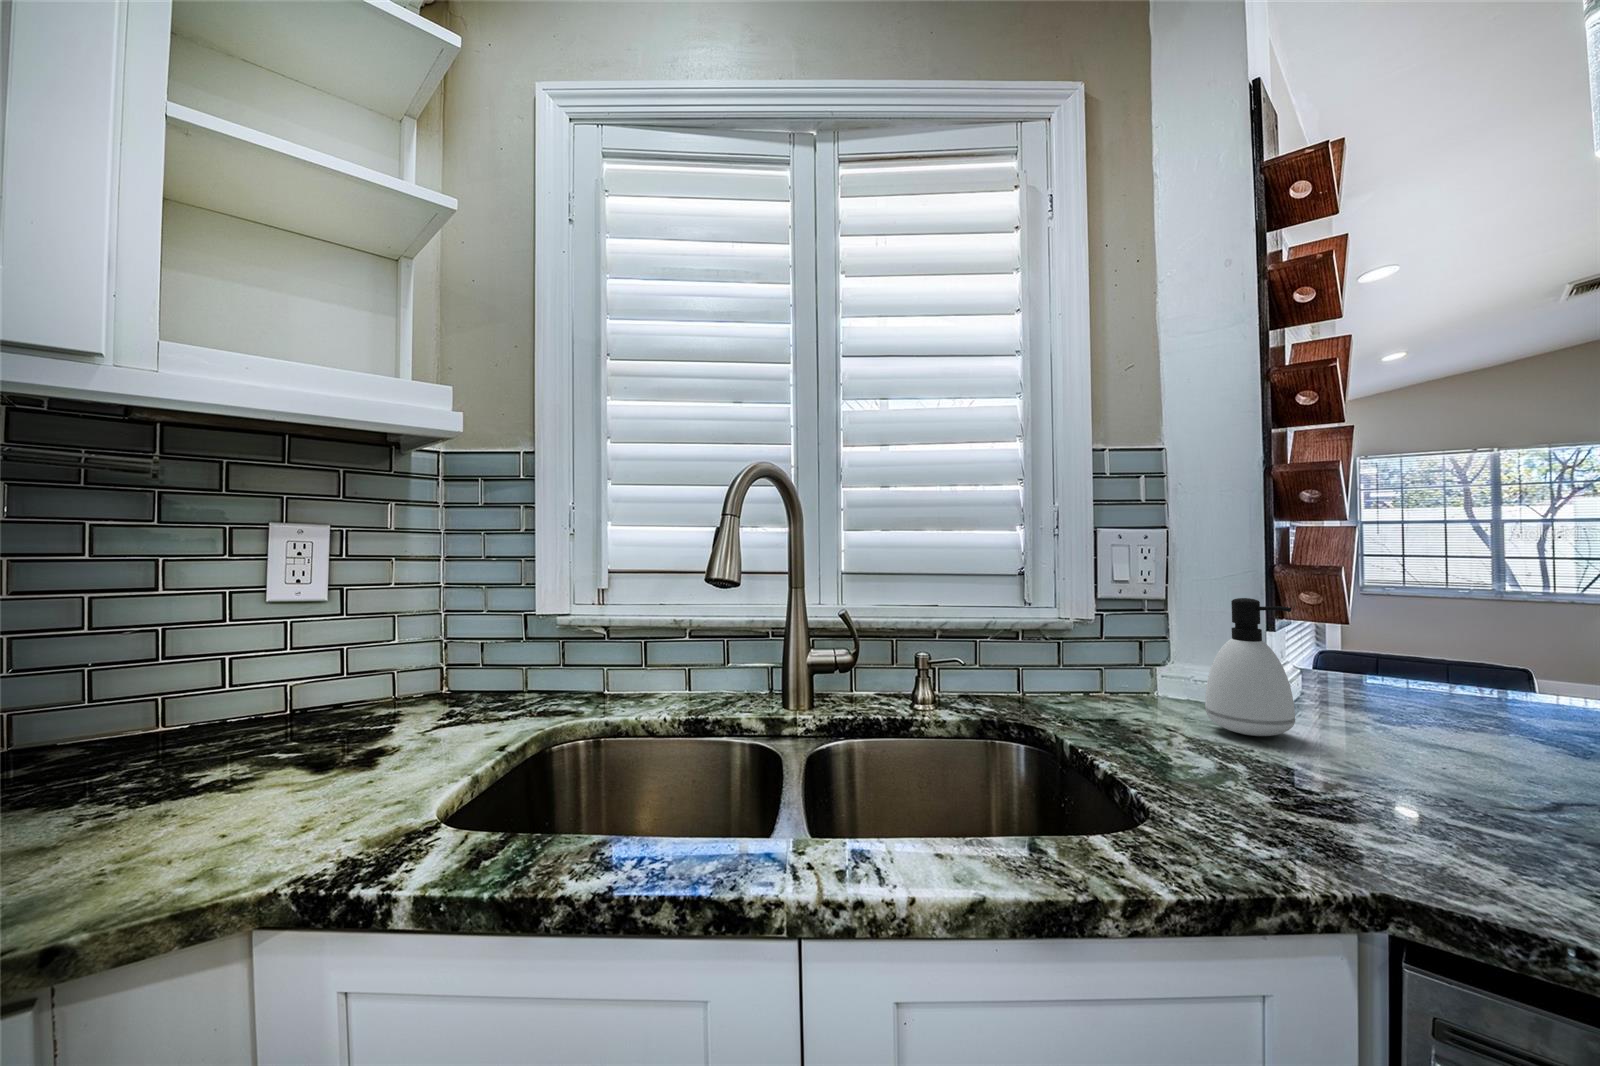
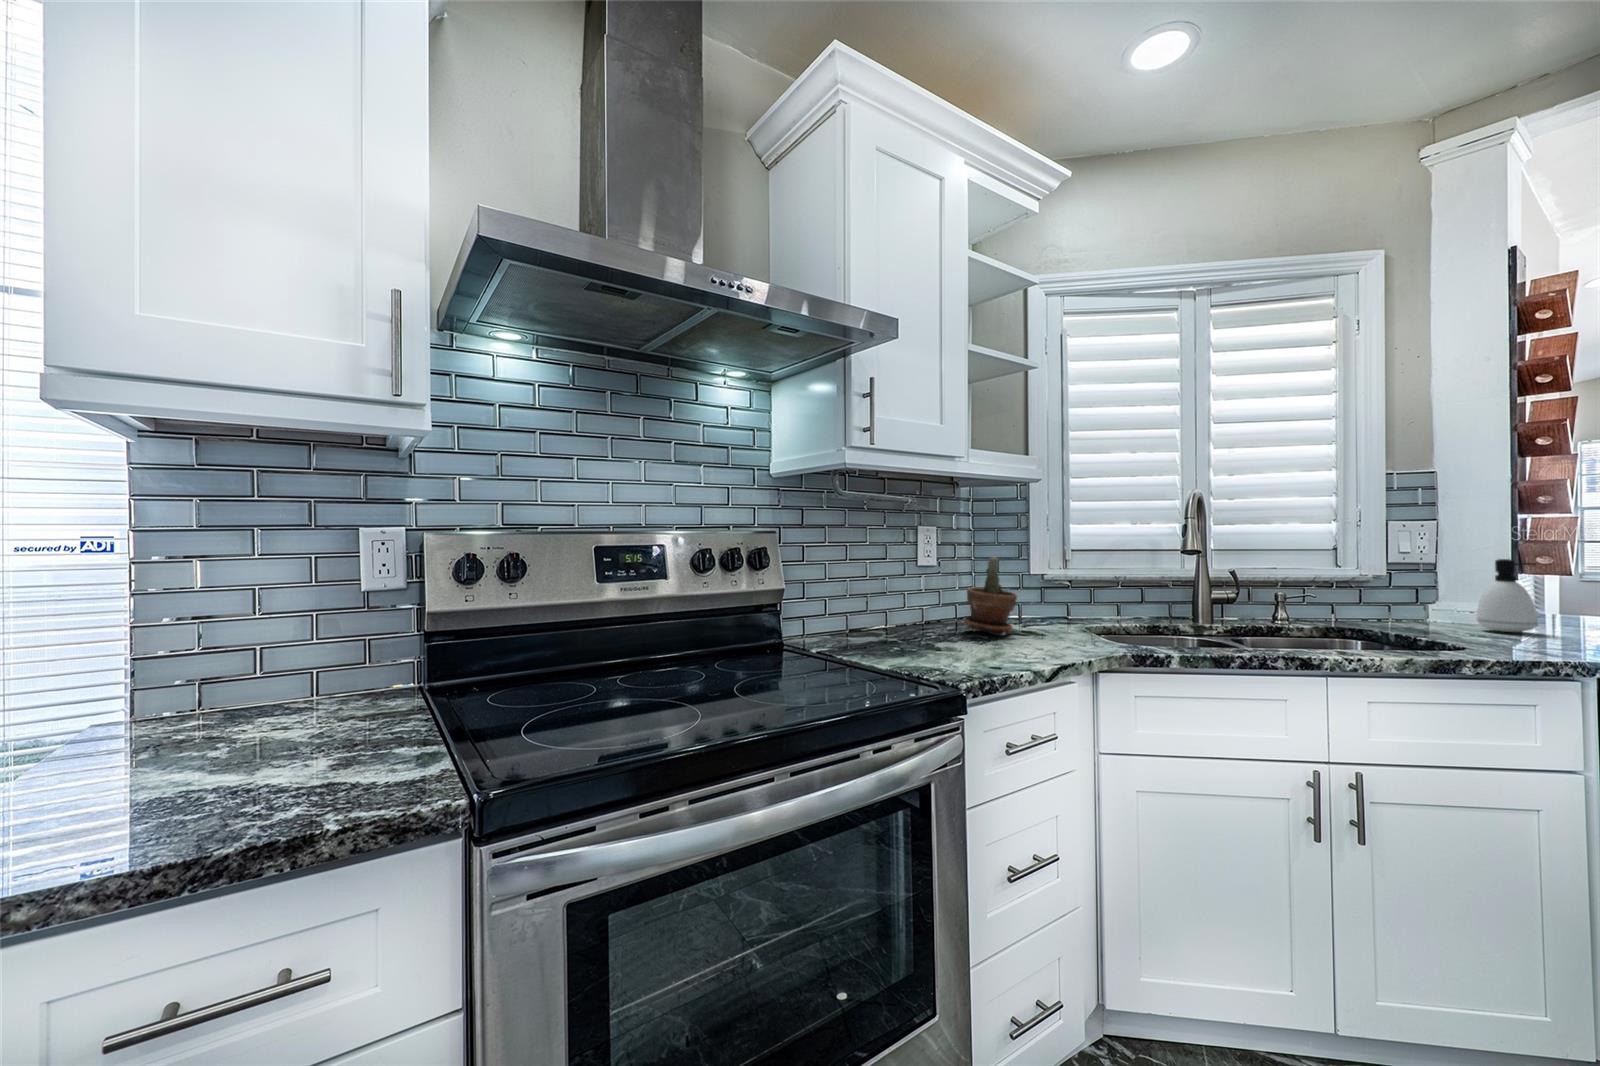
potted plant: none [129,597,297,793] -> present [964,556,1017,635]

